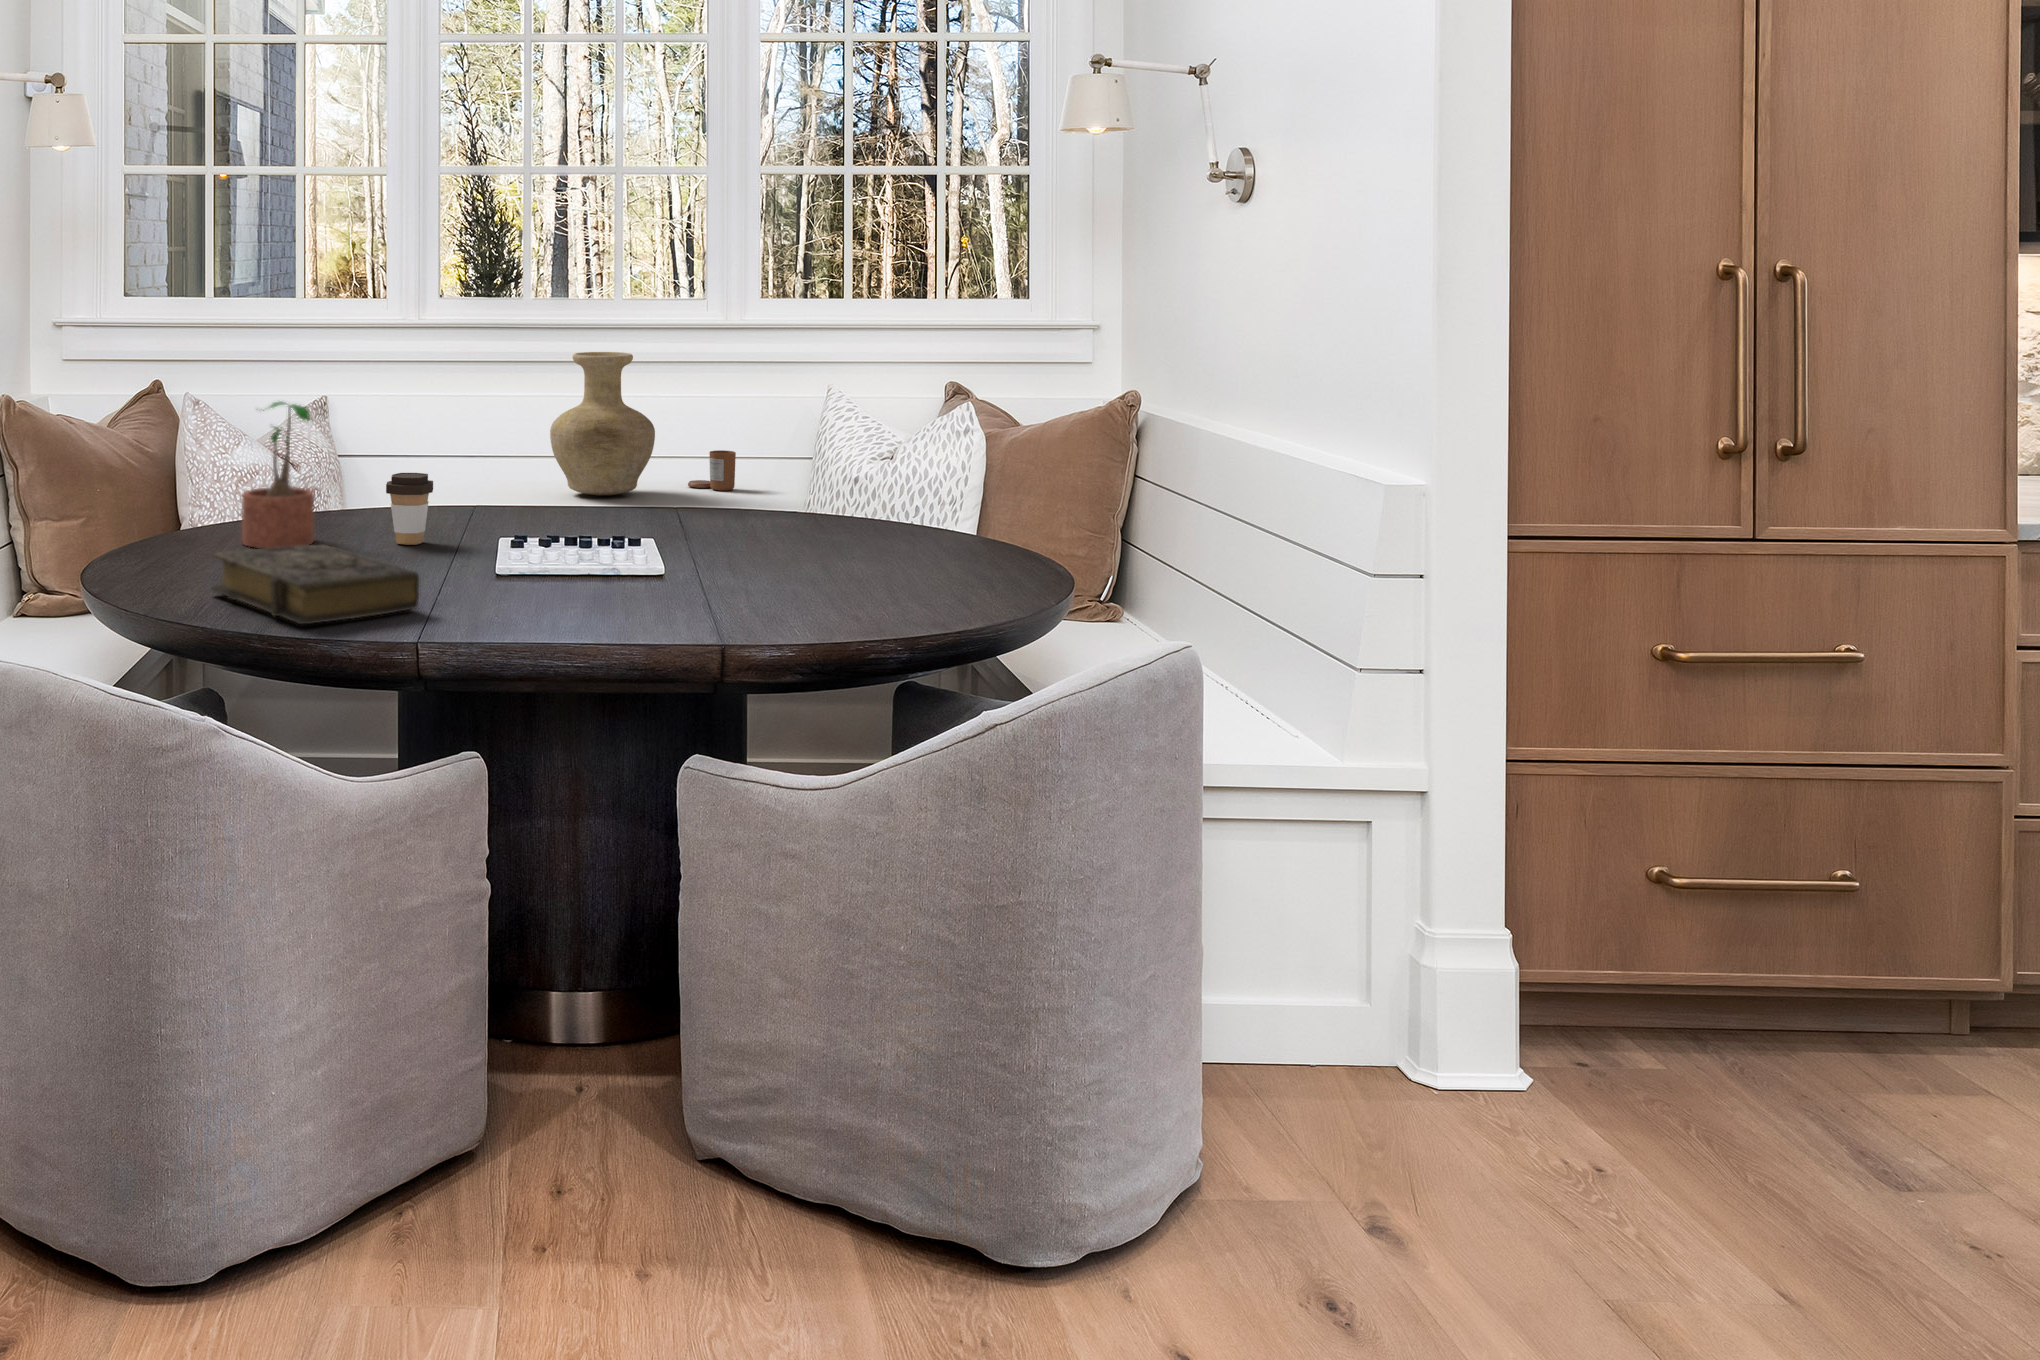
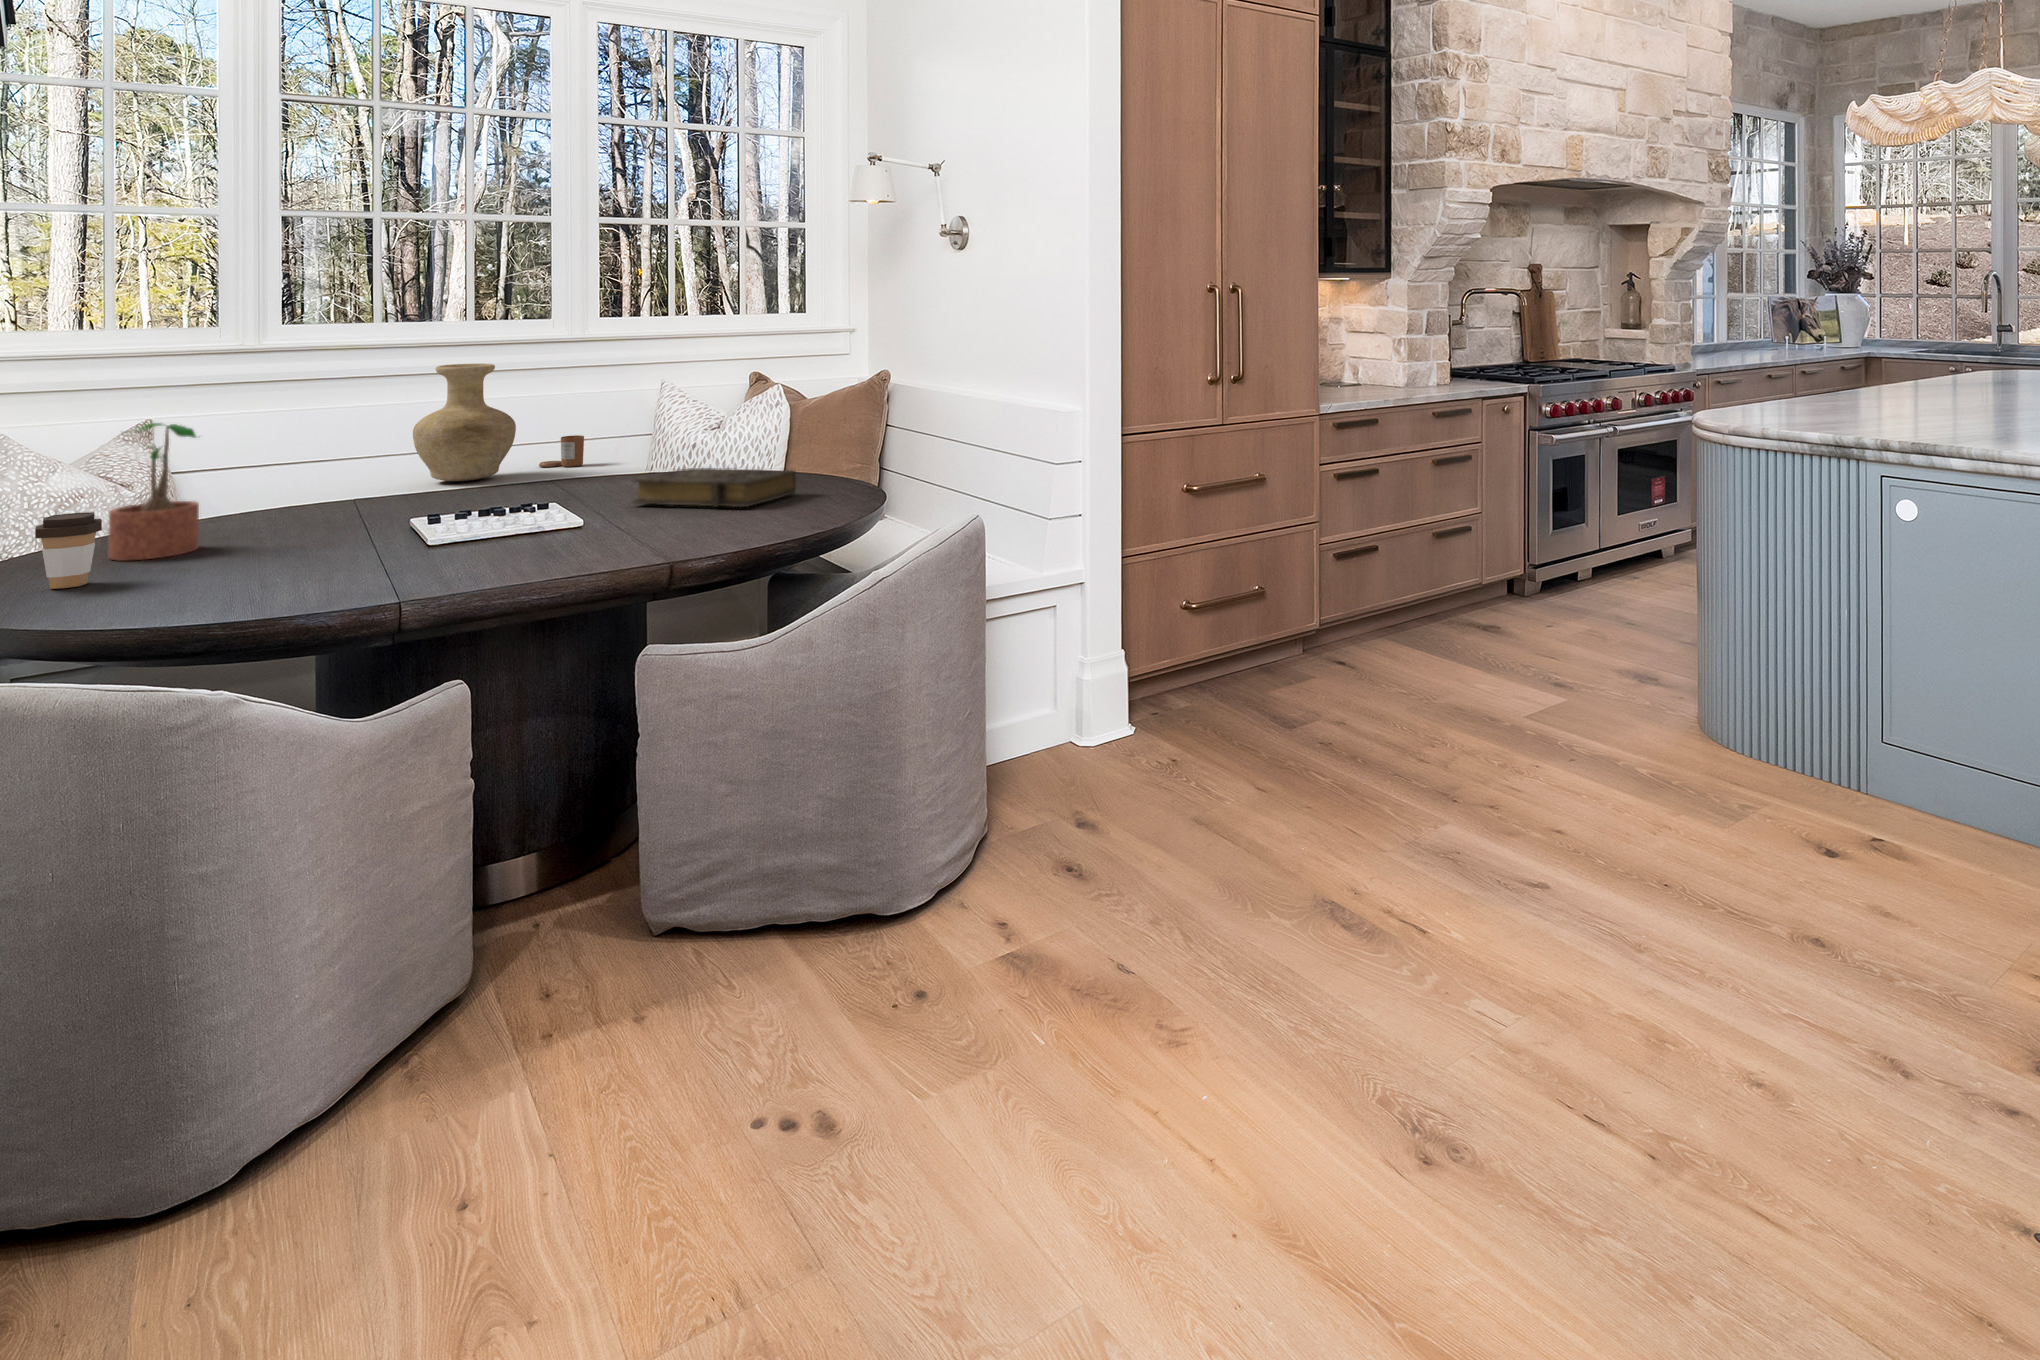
coffee cup: present [386,473,433,545] -> present [35,512,102,589]
book: present [211,545,419,624] -> present [632,468,796,507]

